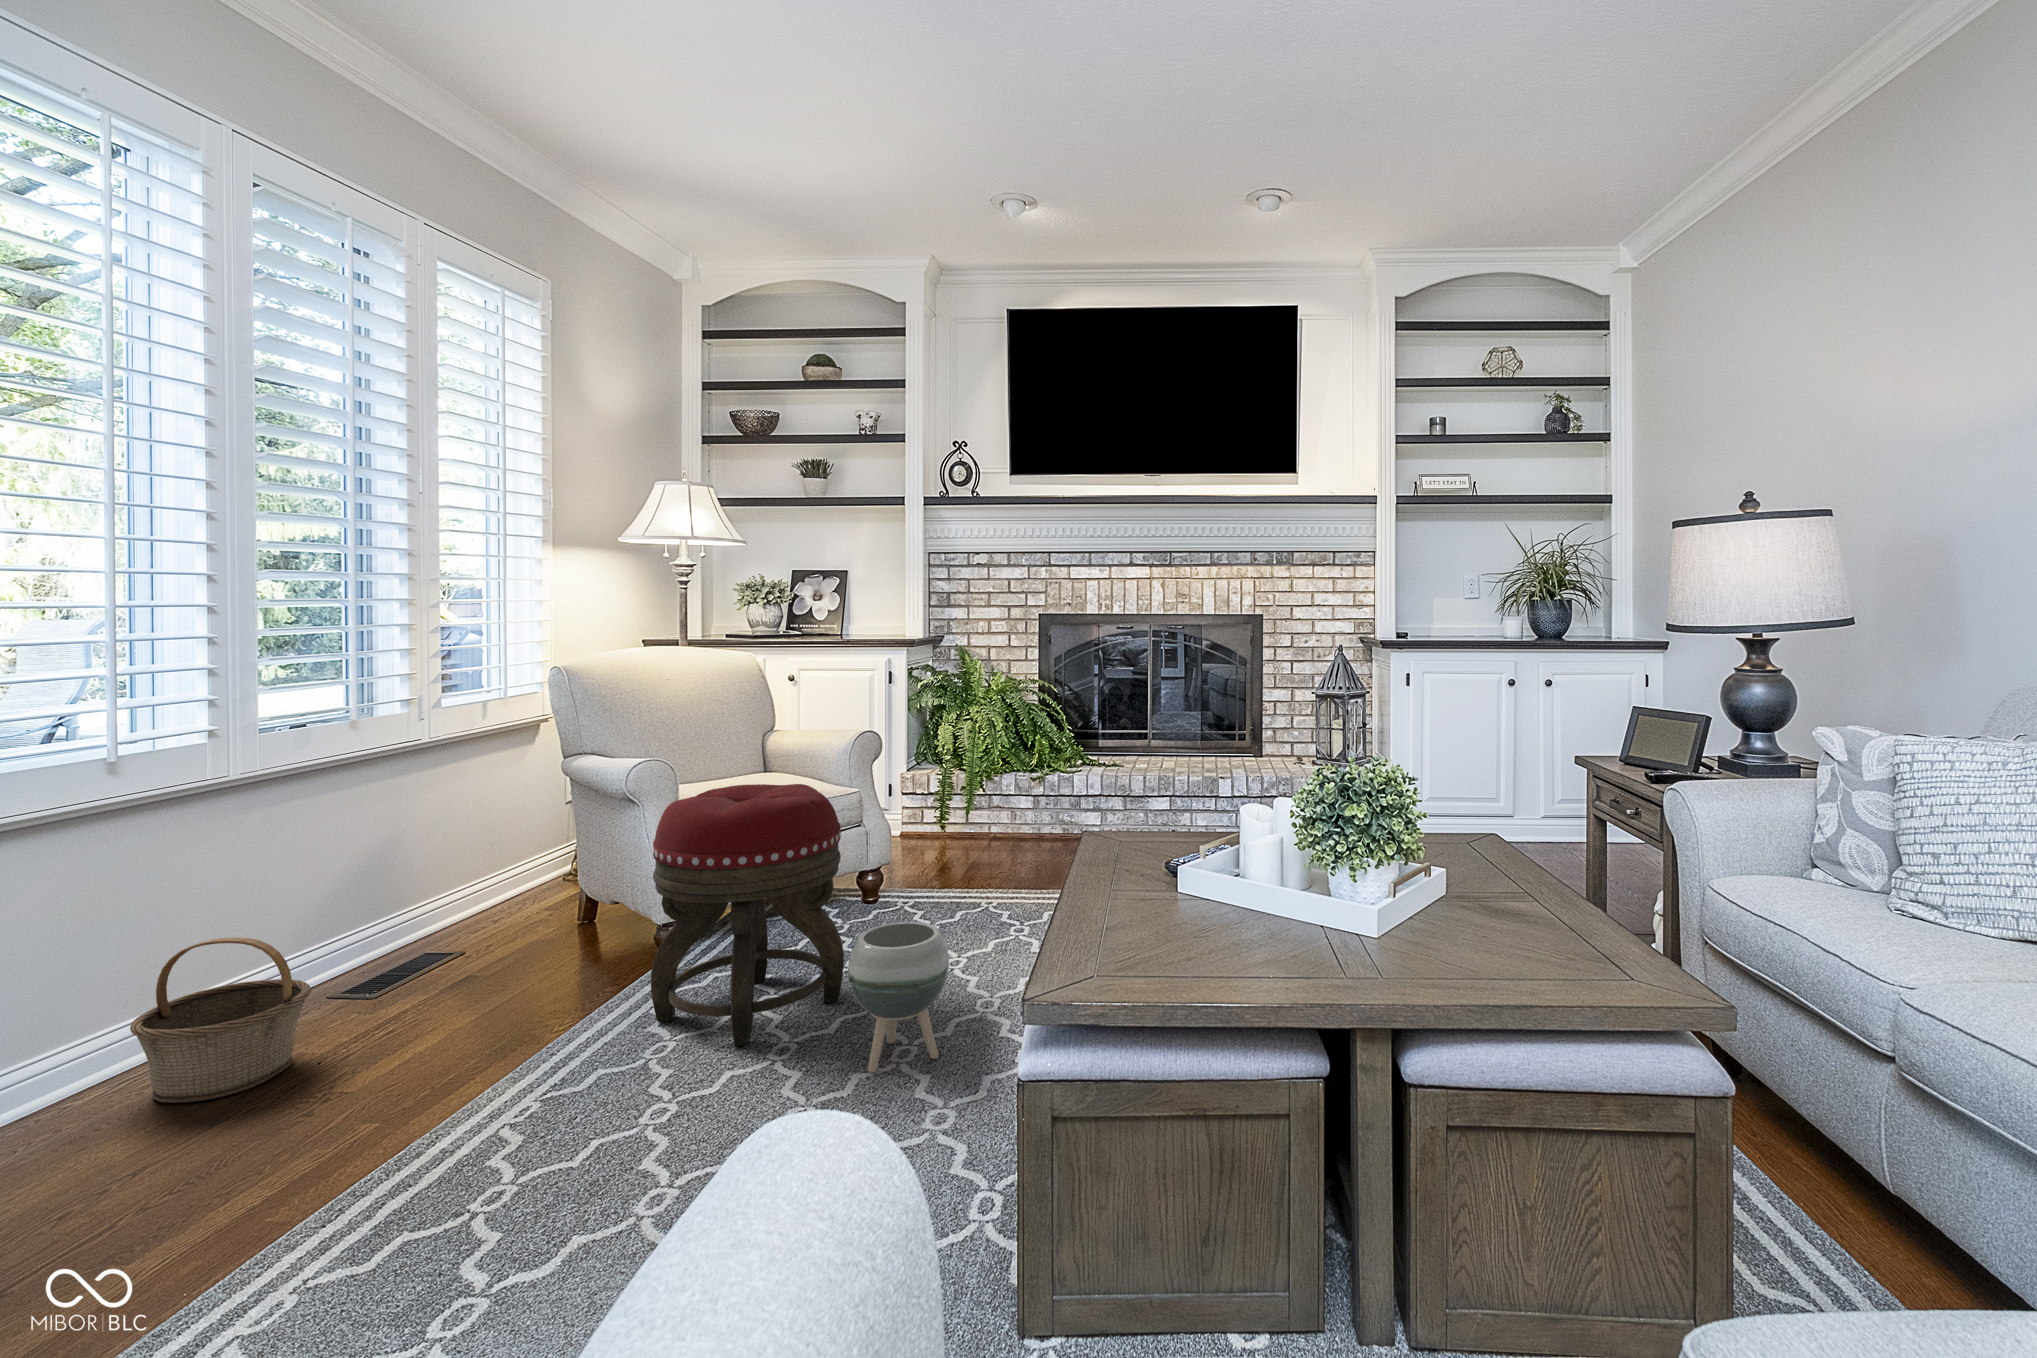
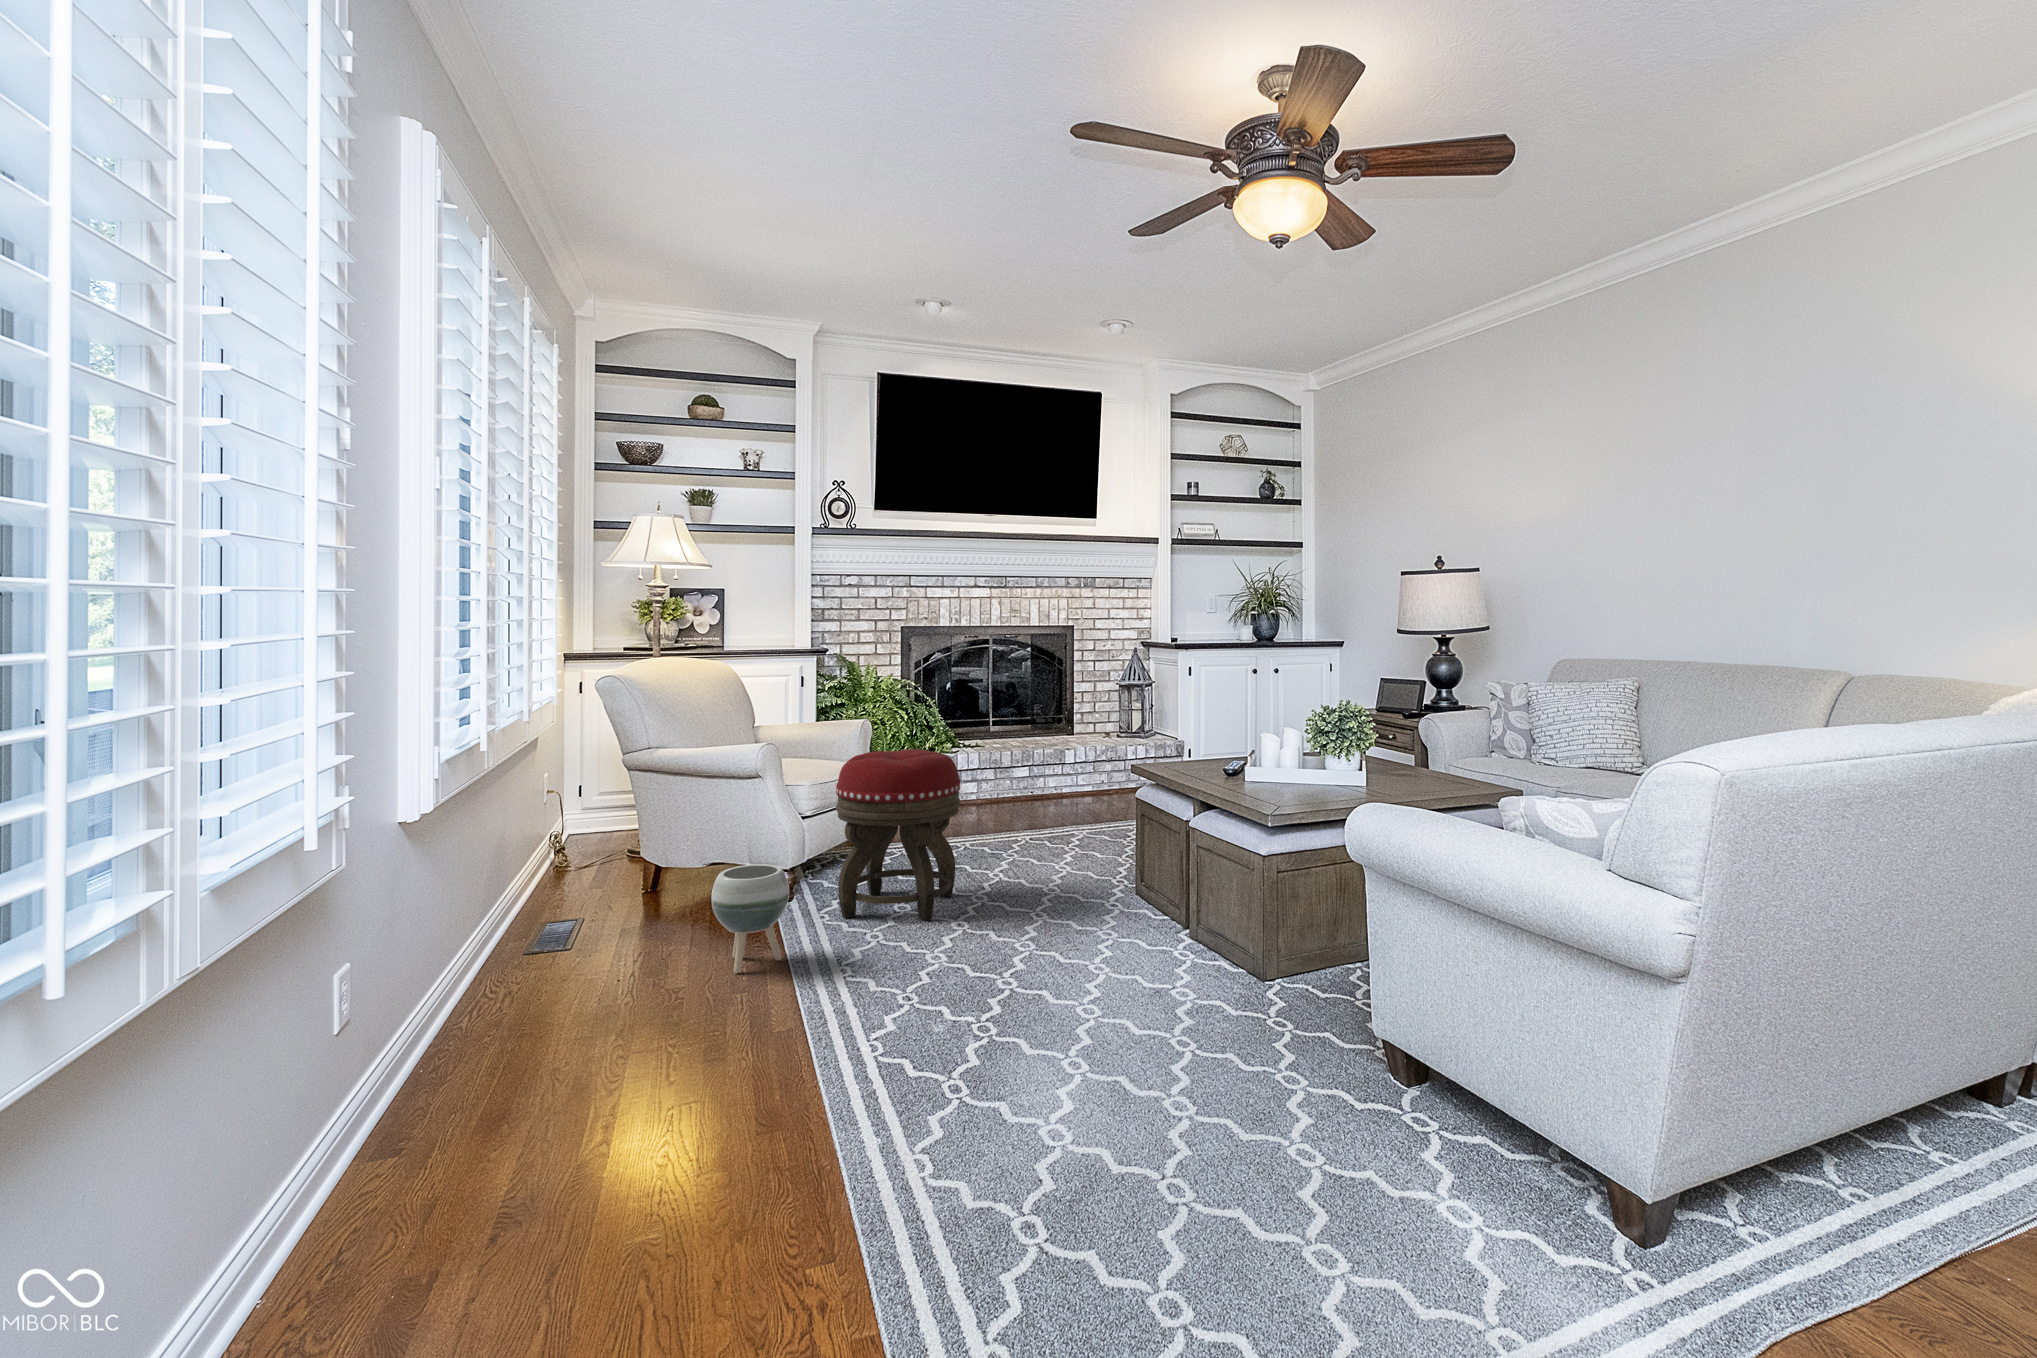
planter: present [848,922,949,1072] -> present [712,864,789,973]
basket: present [130,938,311,1103] -> none [522,875,631,995]

